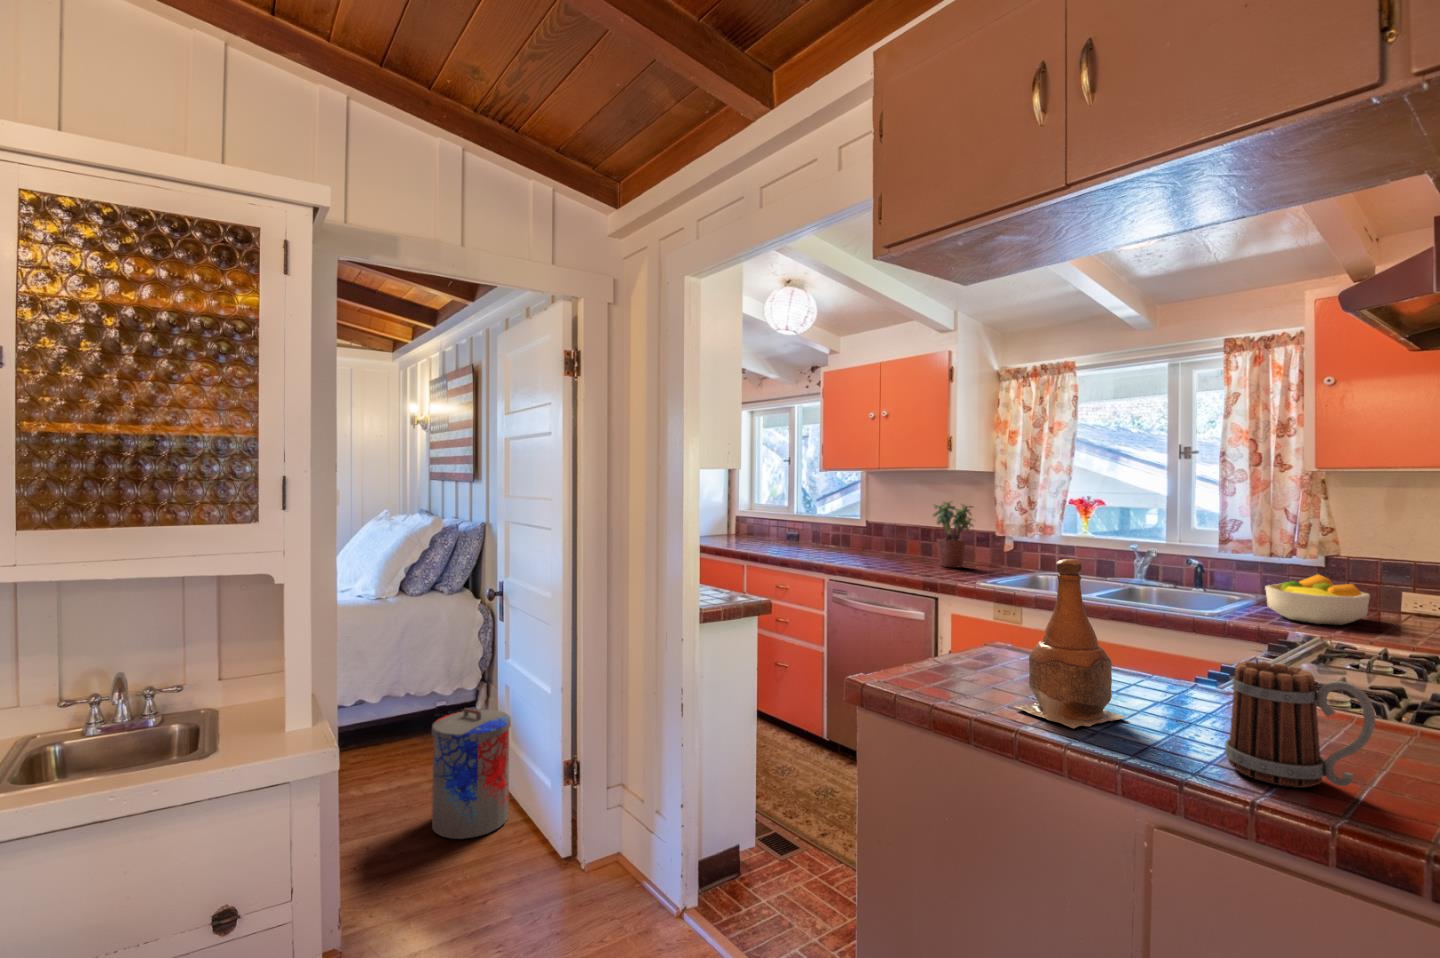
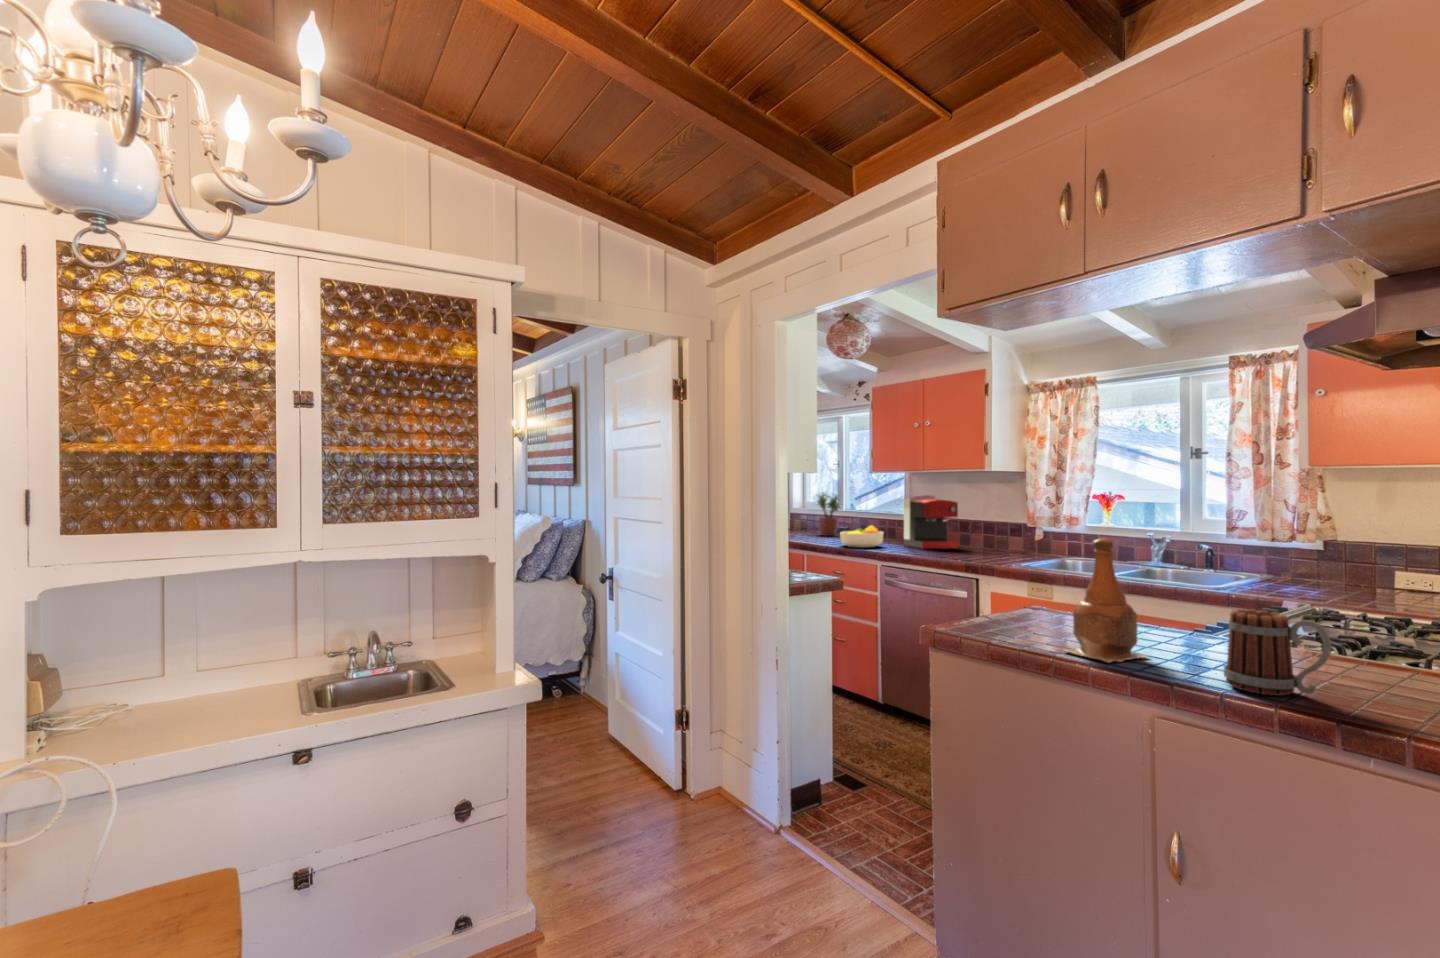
coffee maker: none [858,498,919,560] -> present [904,495,958,549]
potted plant: present [933,502,973,567] -> present [817,493,840,536]
fruit bowl: present [1265,575,1370,625] -> present [840,525,883,548]
trash can: present [432,708,511,839] -> none [563,670,625,776]

